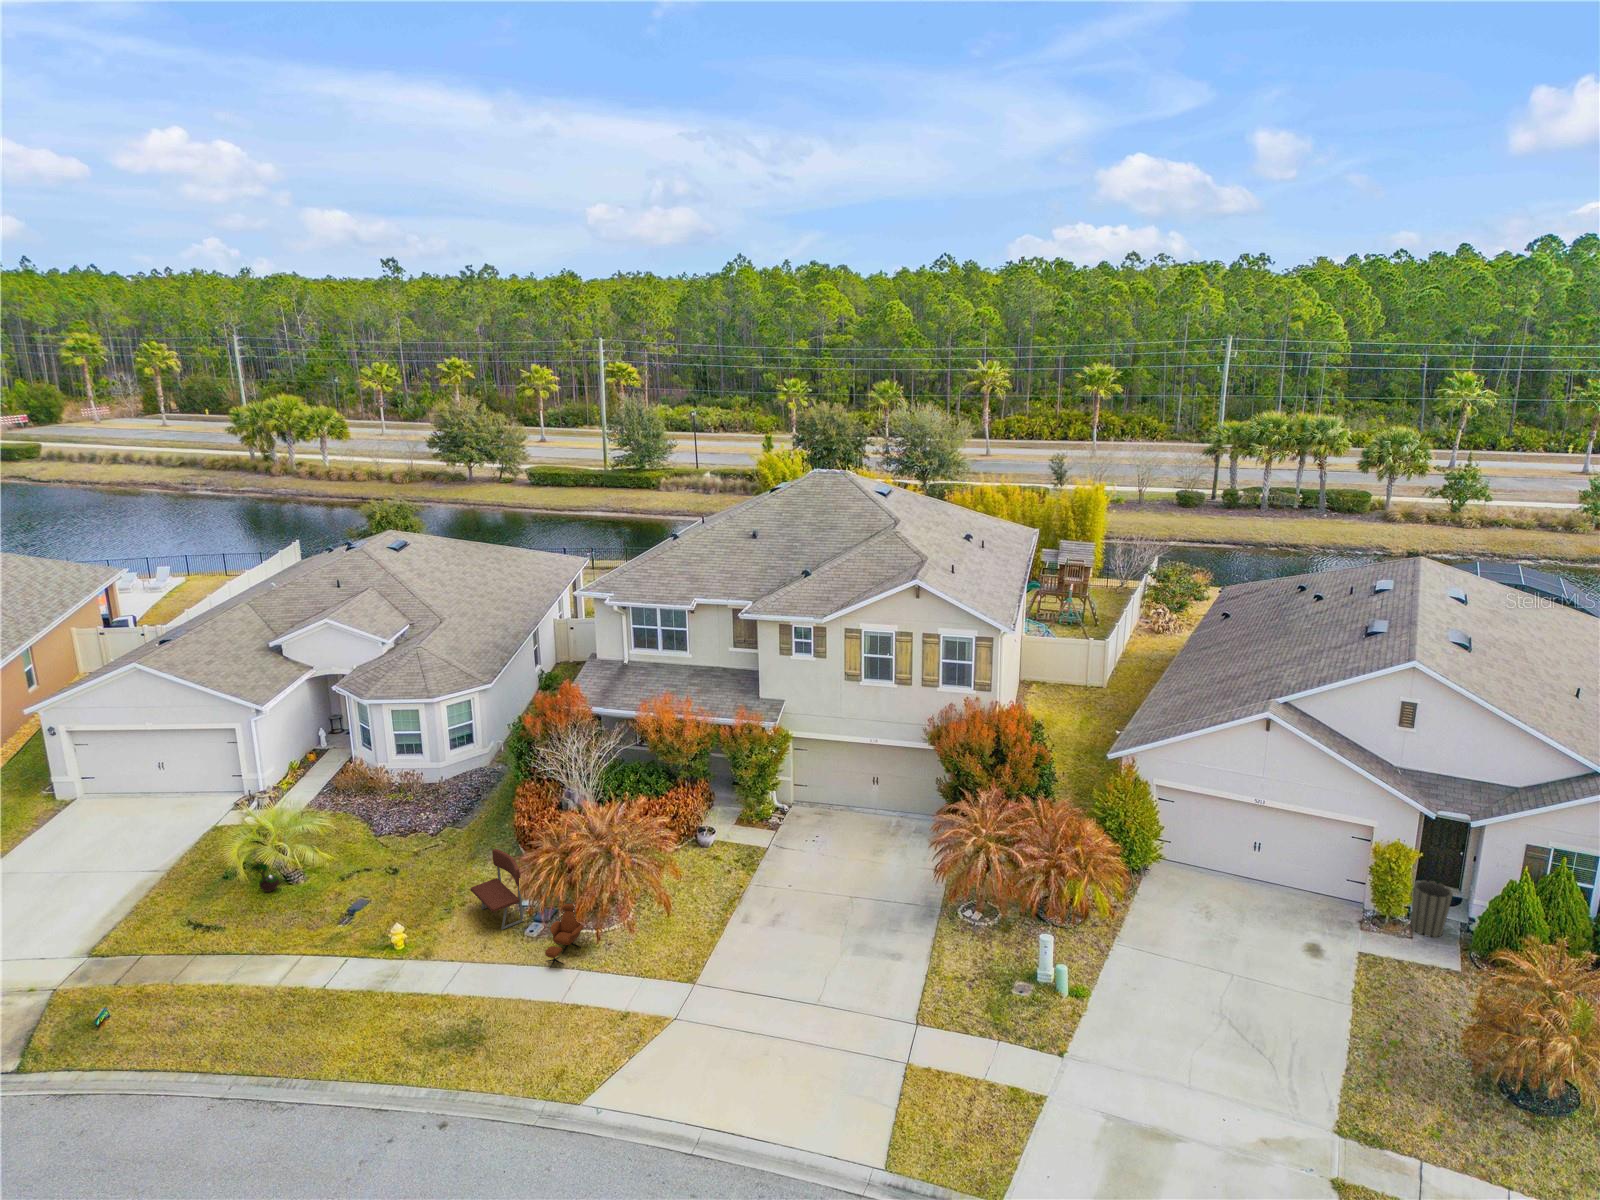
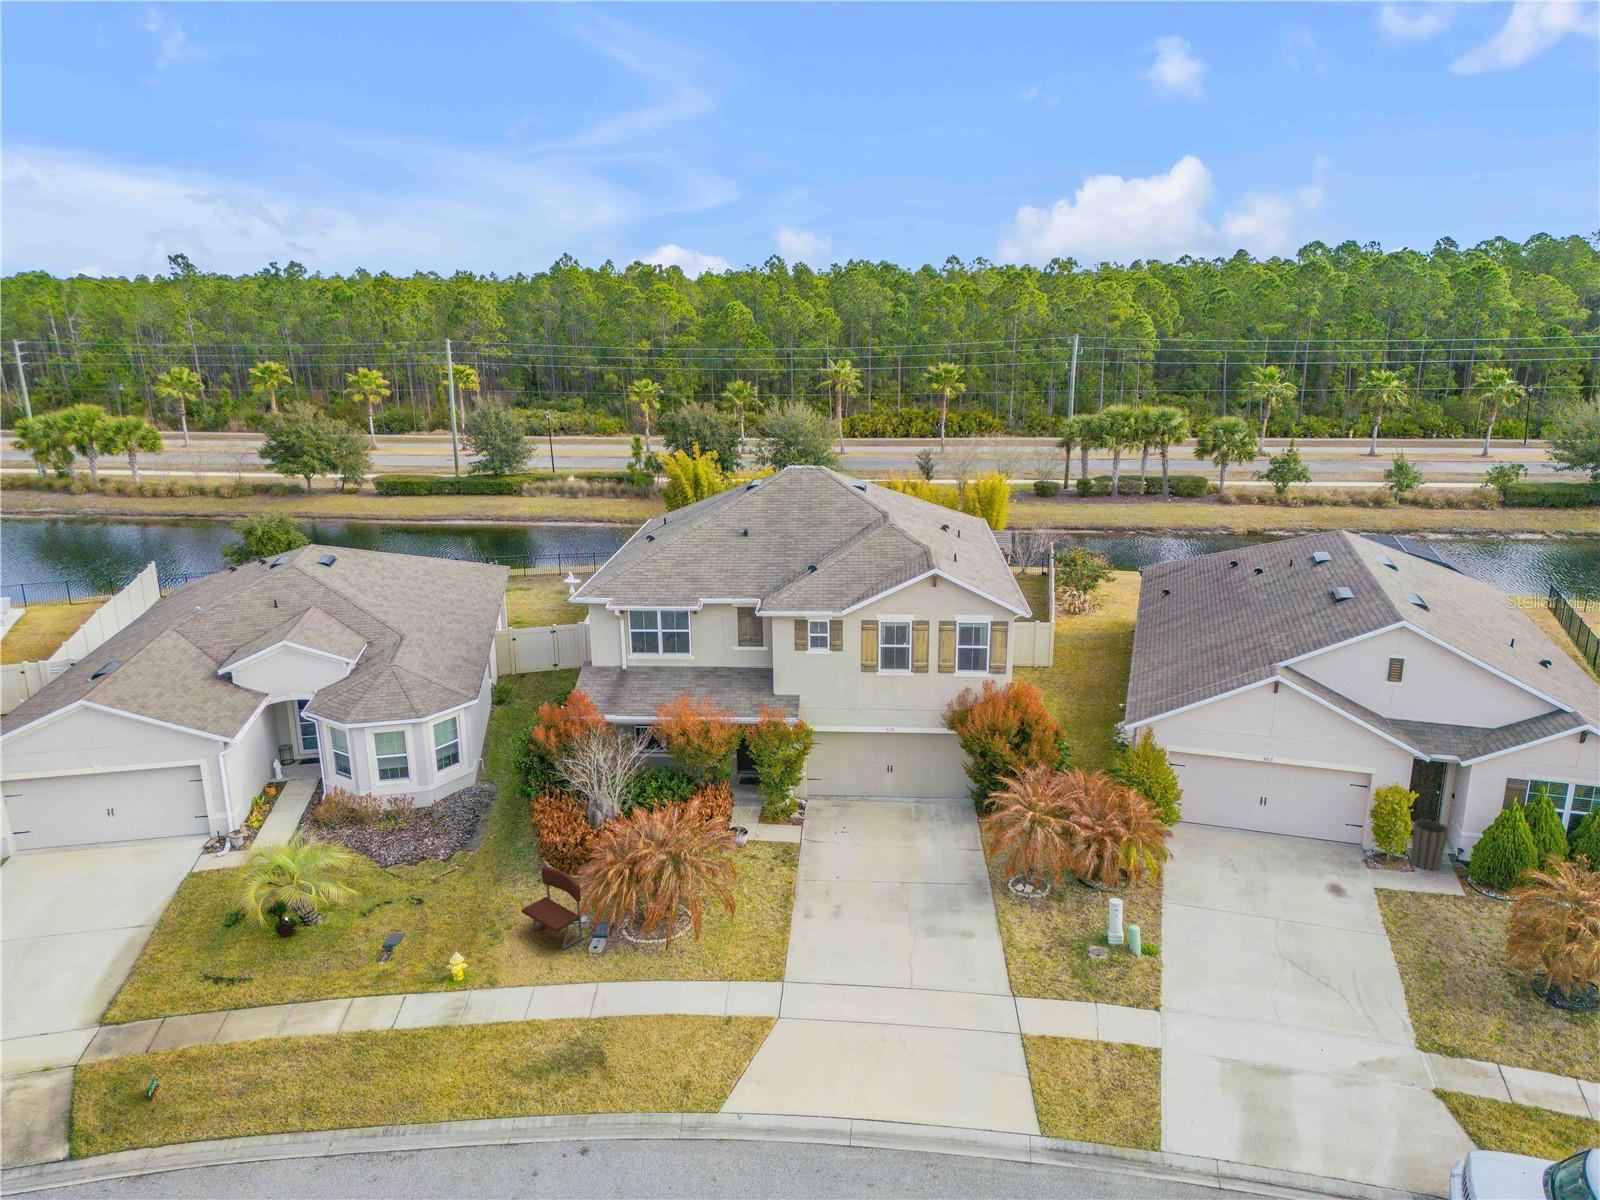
lounge chair: present [545,904,583,968] -> none [623,915,657,983]

